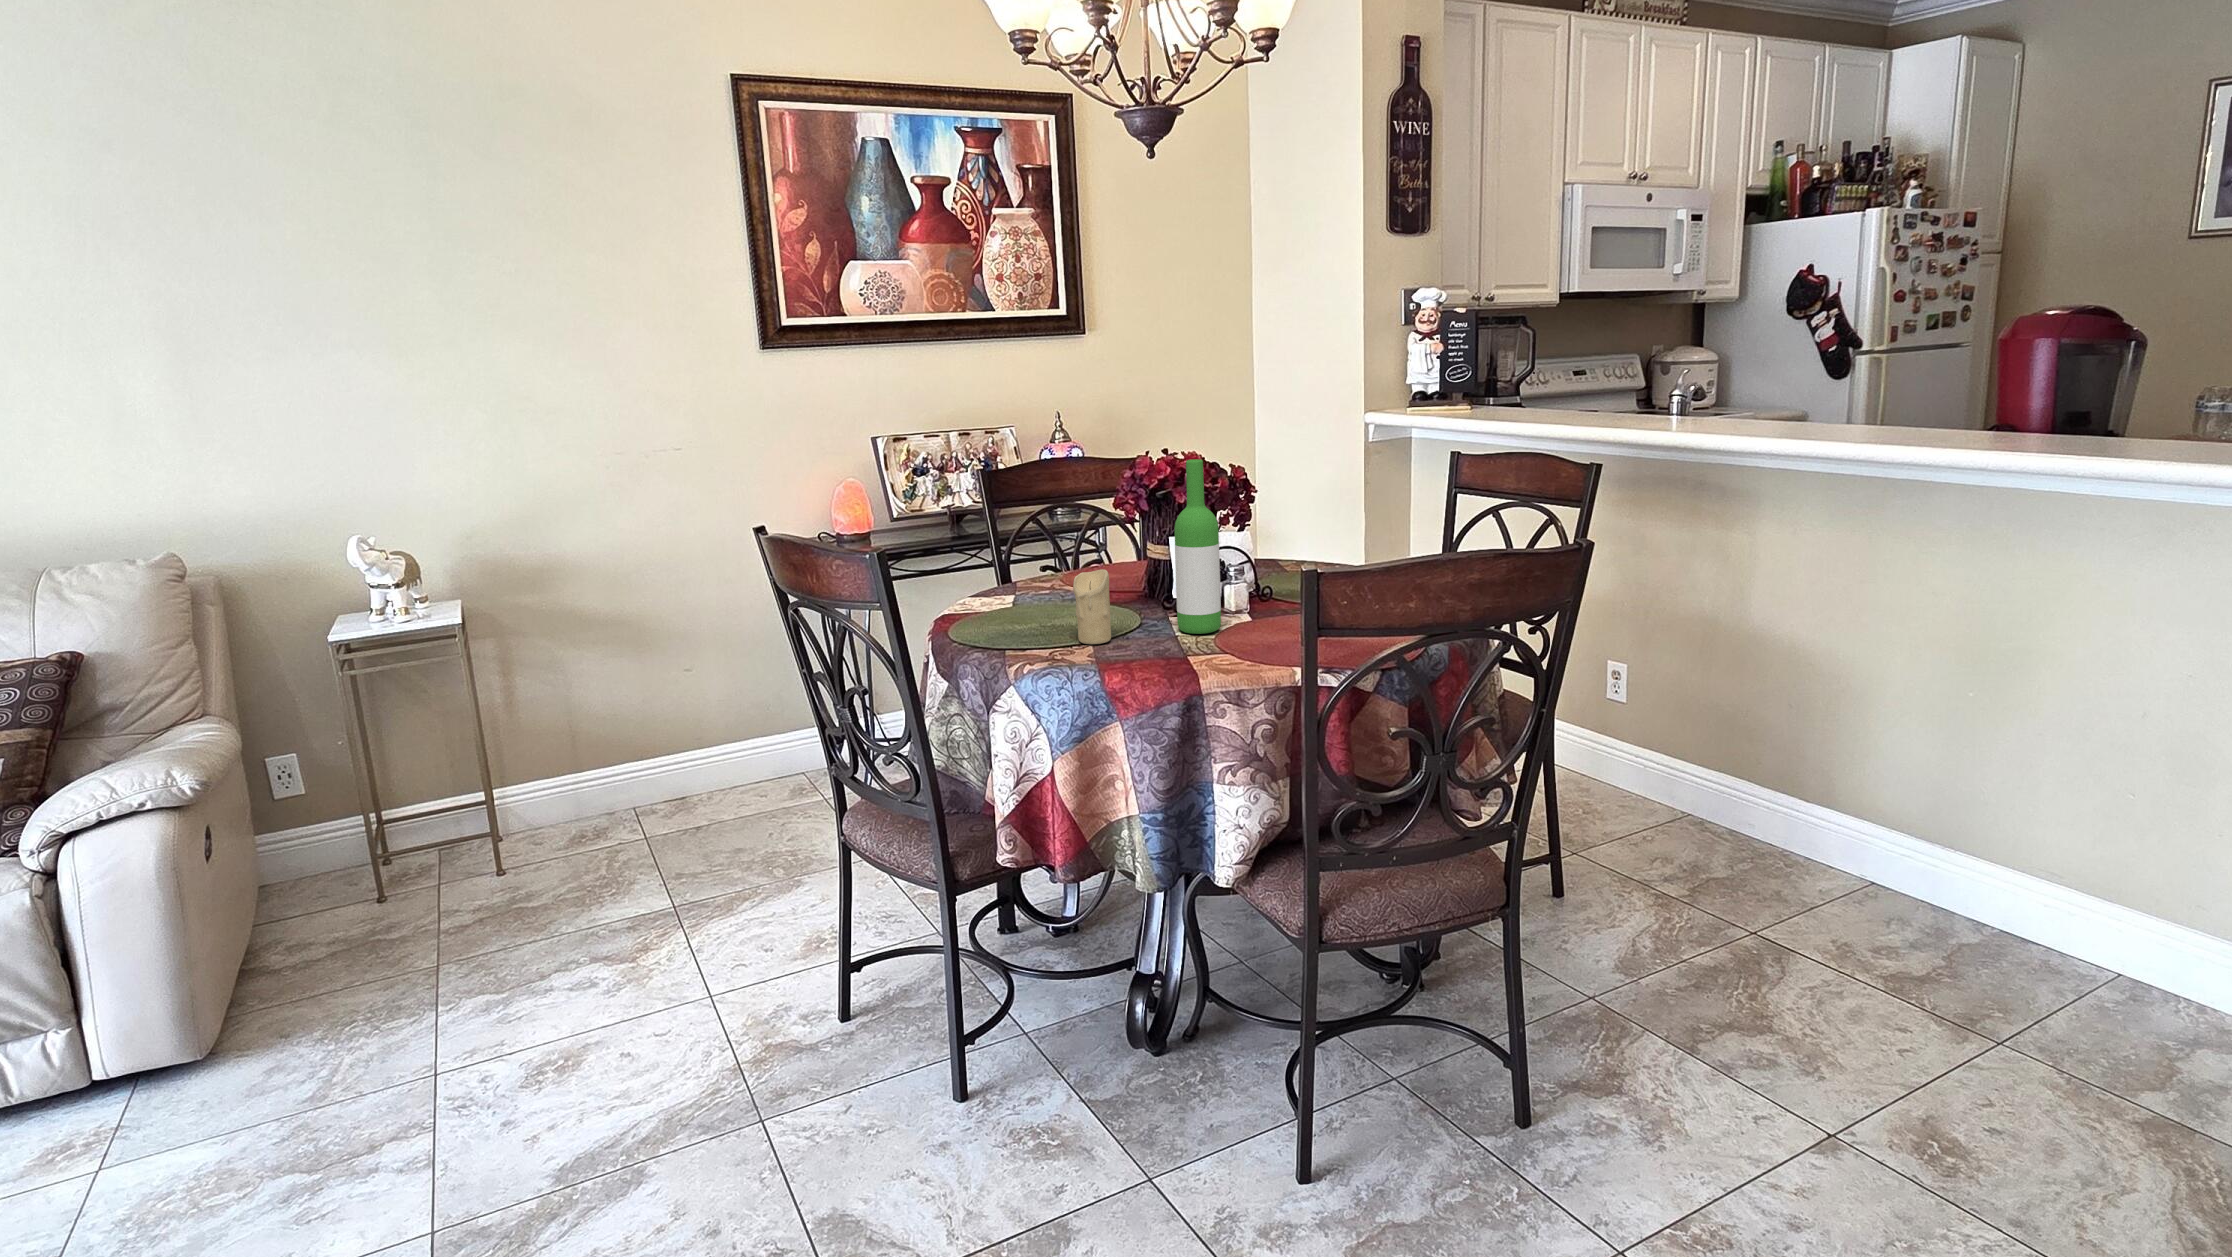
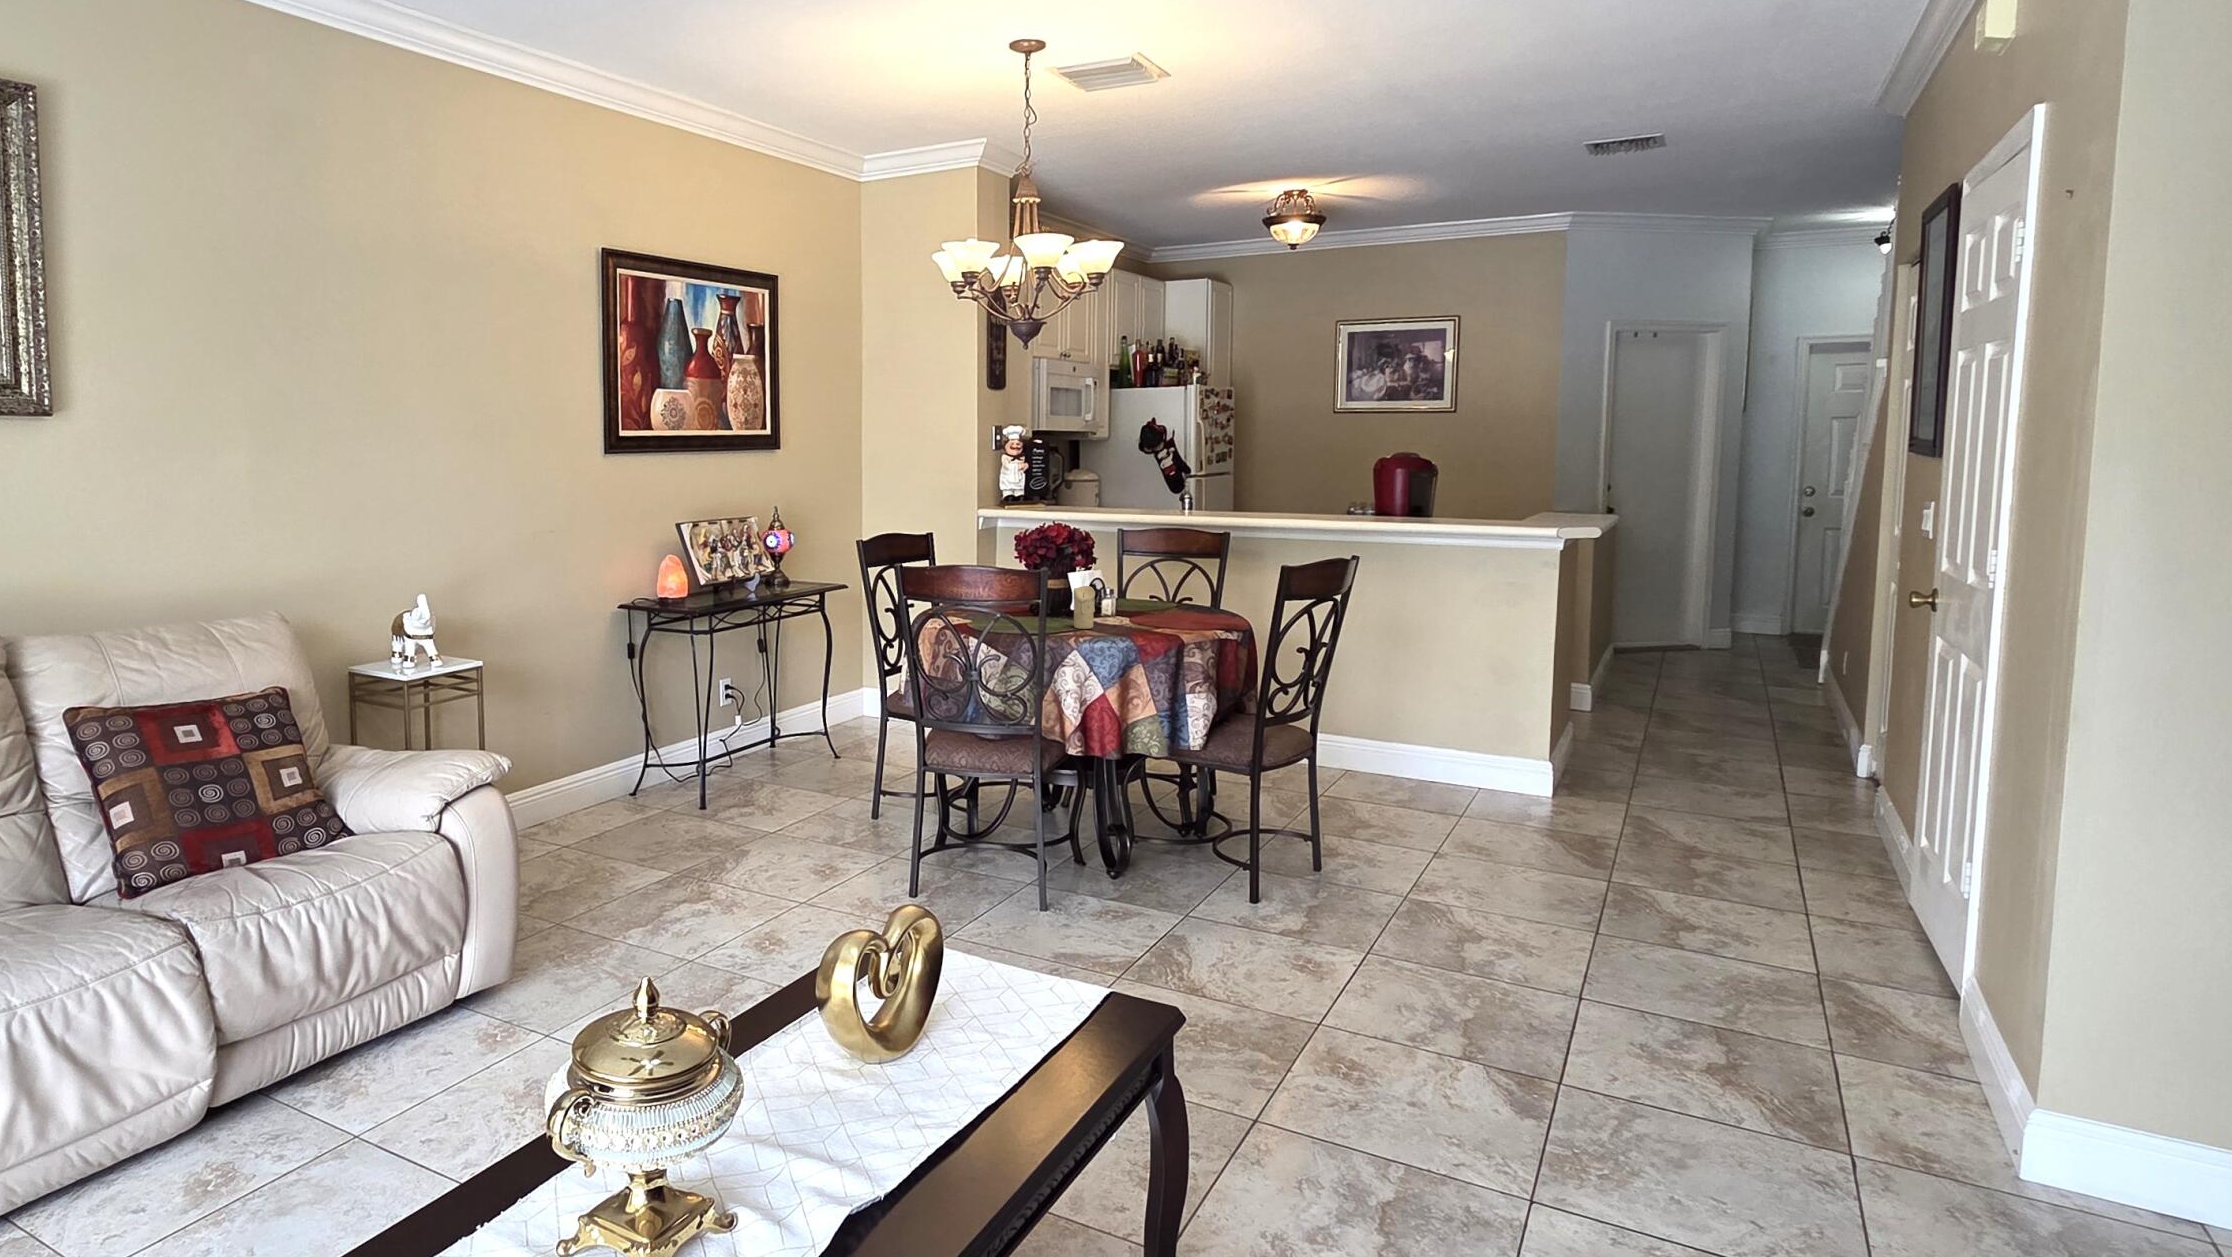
wine bottle: present [1174,459,1221,634] -> none [1103,524,1129,623]

